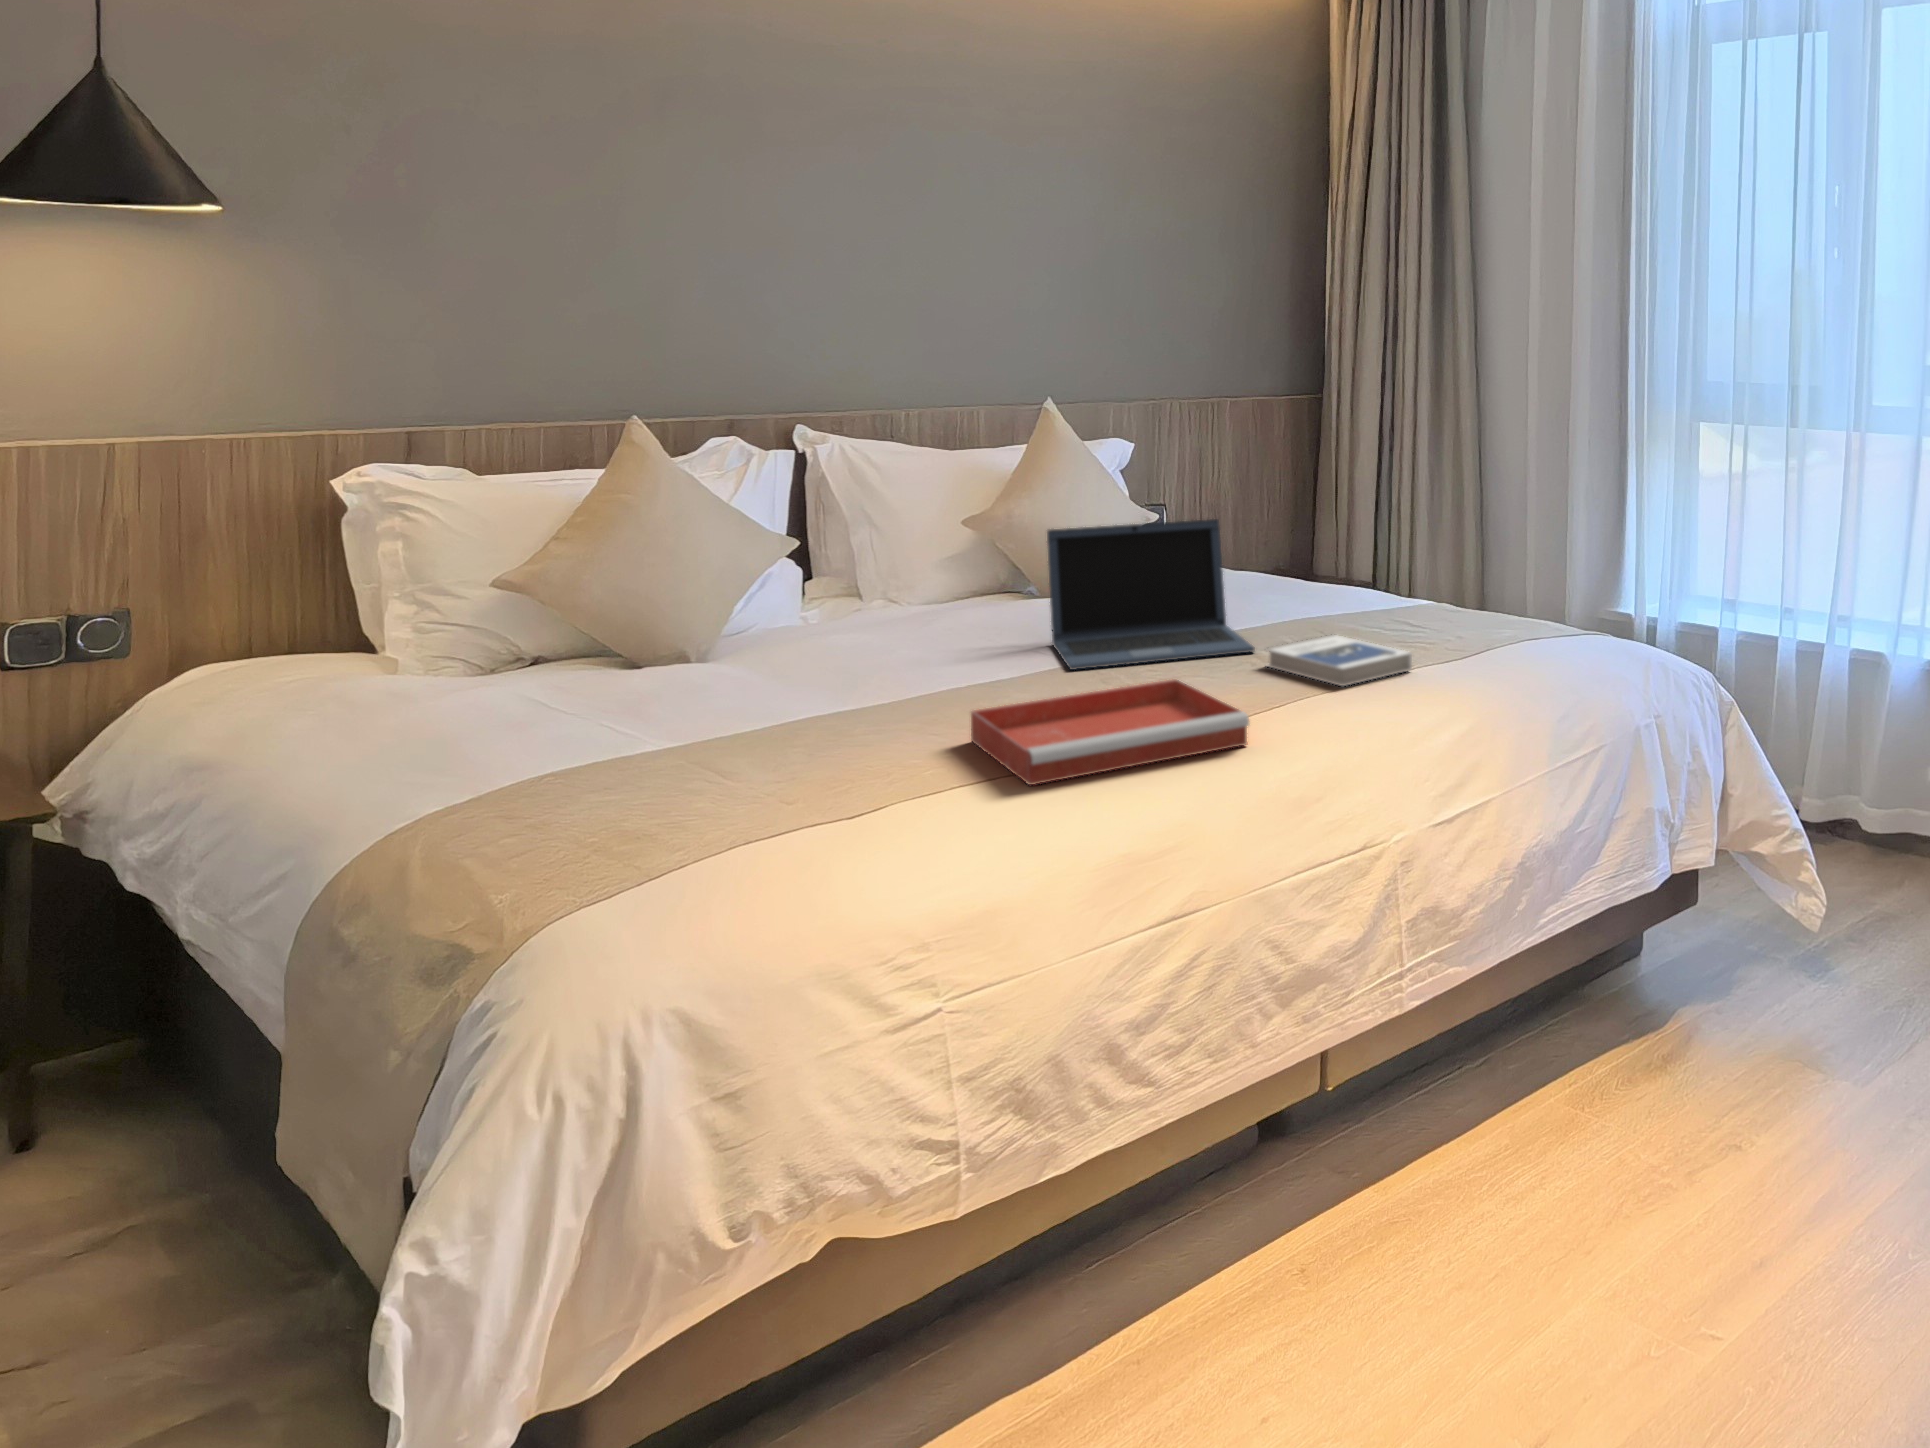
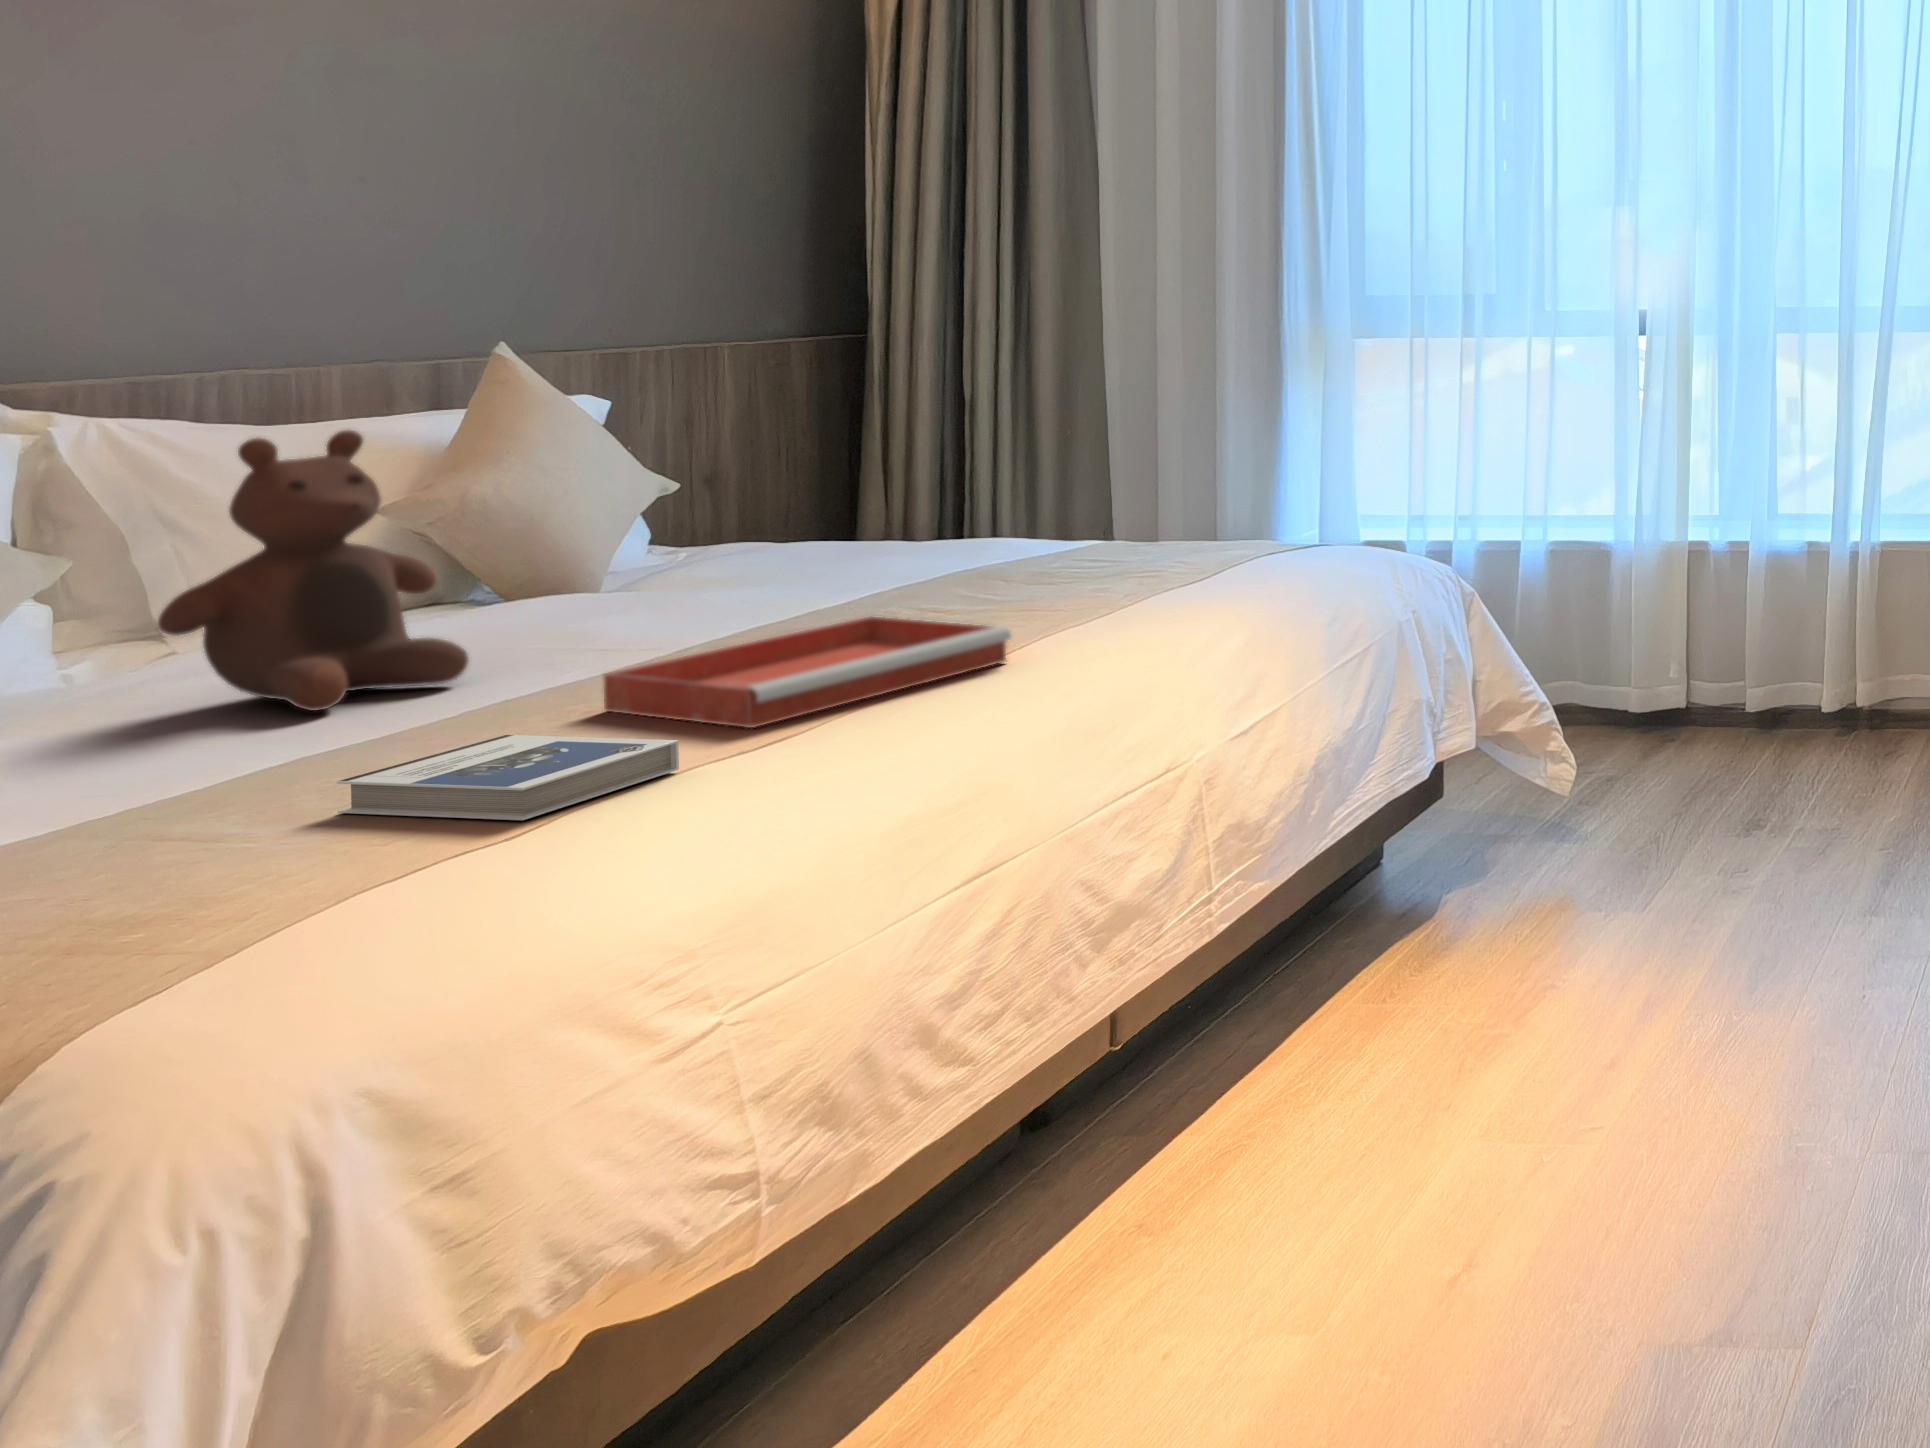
stuffed bear: none [764,487,933,703] -> present [158,430,469,711]
laptop: present [1047,519,1255,670] -> none [584,457,920,641]
hardback book: present [1267,635,1412,686] -> present [337,735,679,820]

